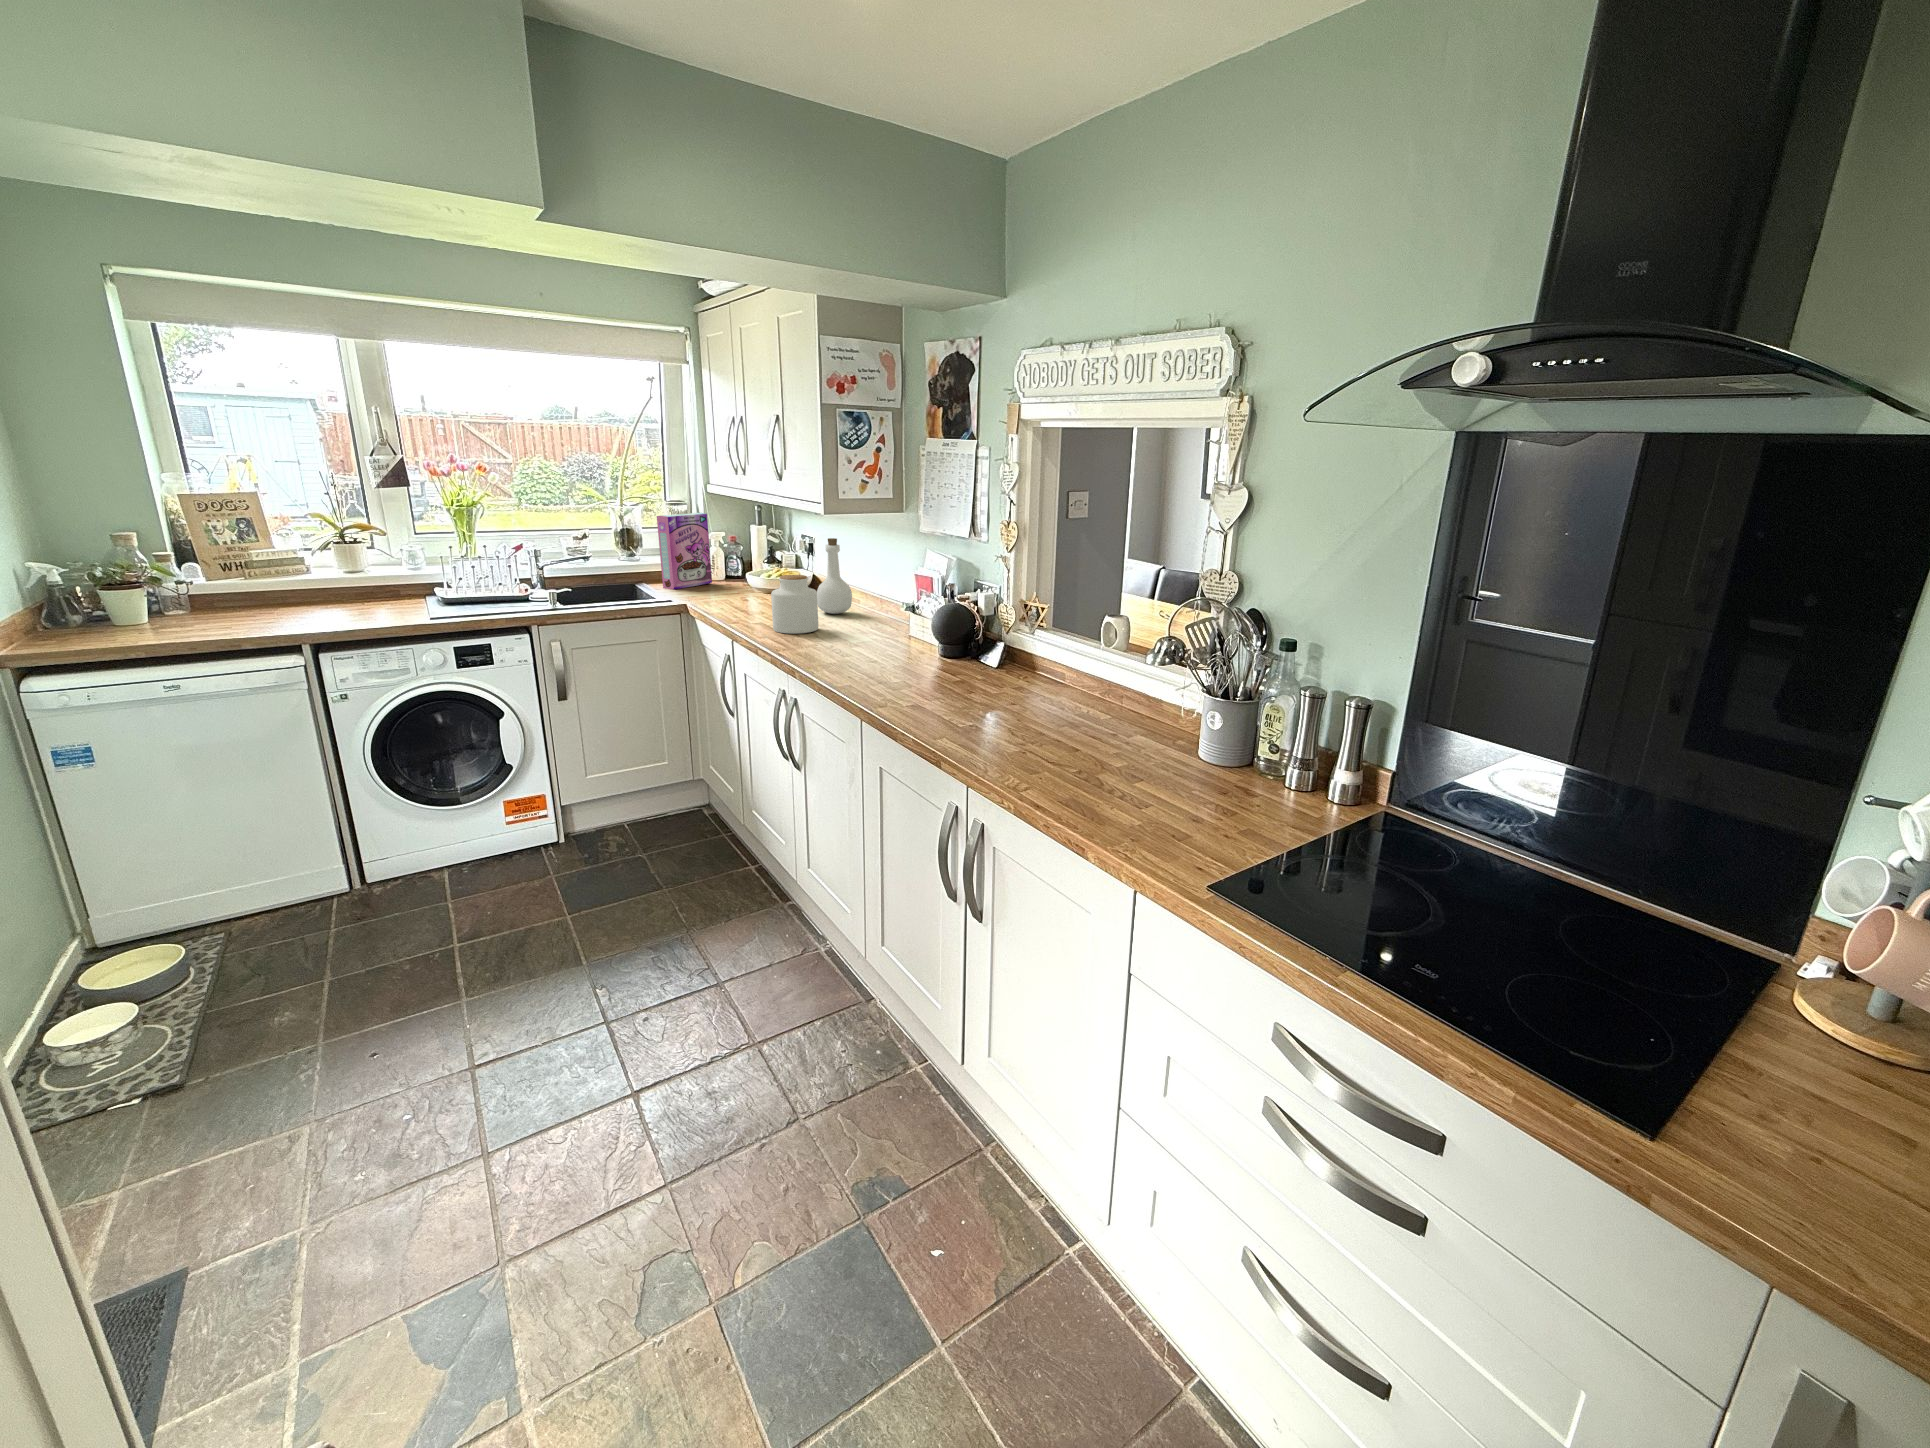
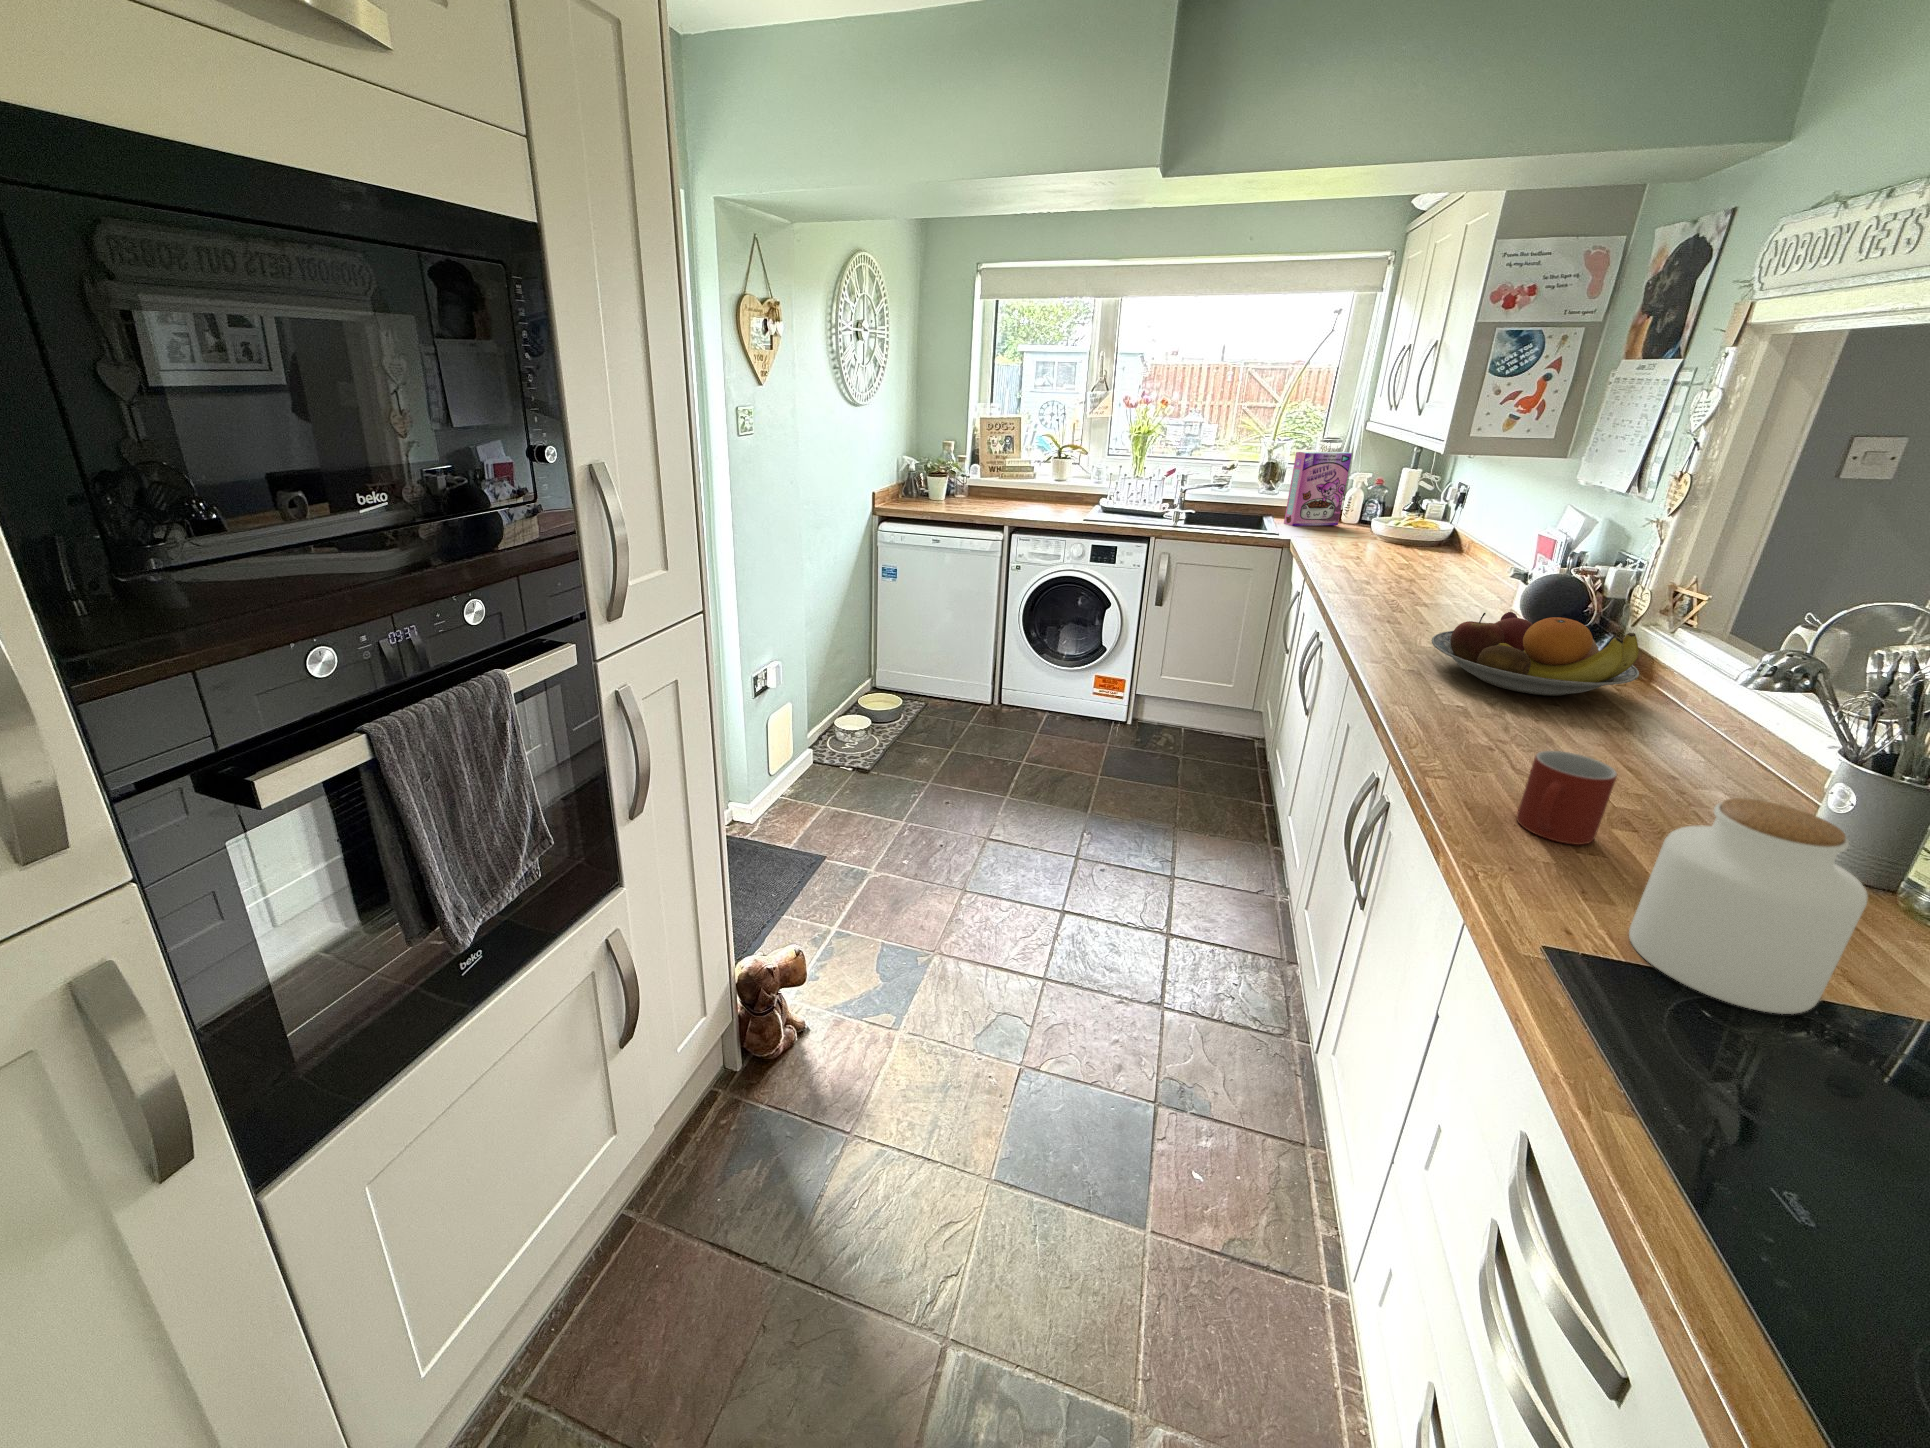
bottle: present [817,538,852,614] -> none [1423,485,1471,572]
jar: present [771,575,818,634] -> present [1629,798,1867,1014]
fruit bowl: none [913,639,1047,703] -> present [1432,612,1639,696]
mug: none [1092,741,1143,809] -> present [1516,751,1617,845]

